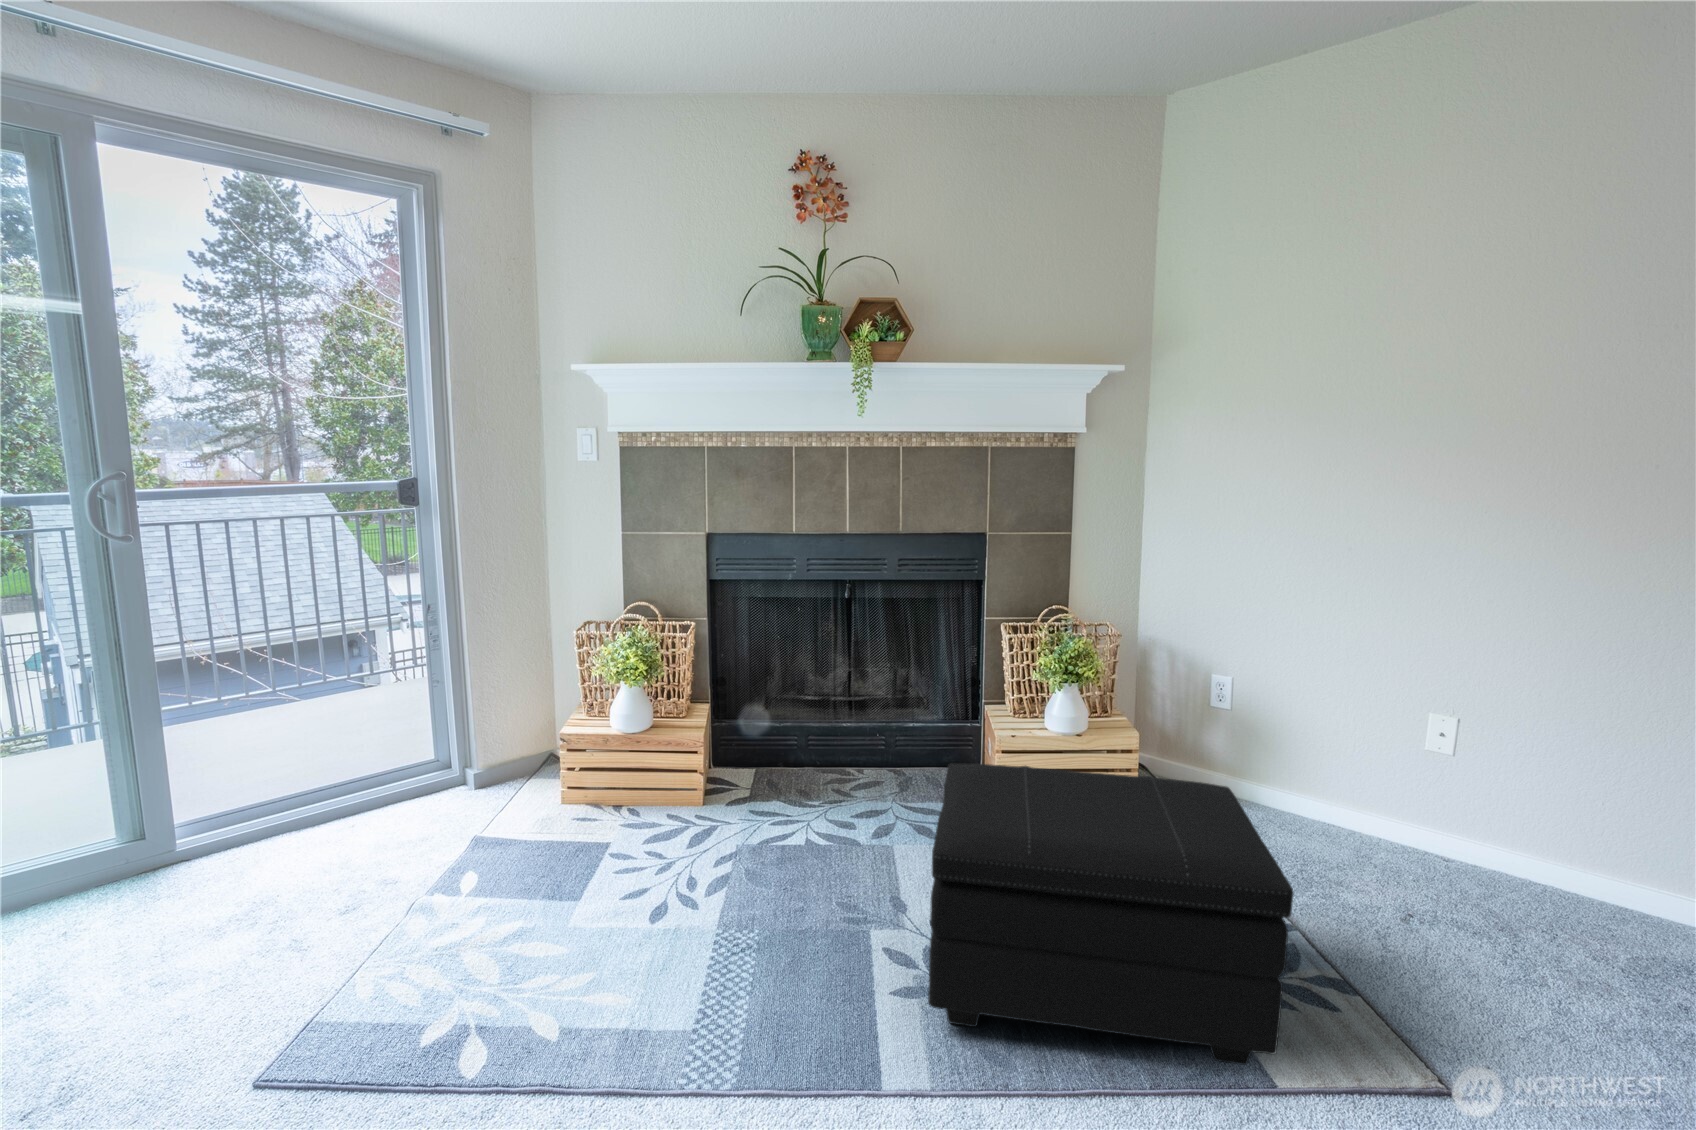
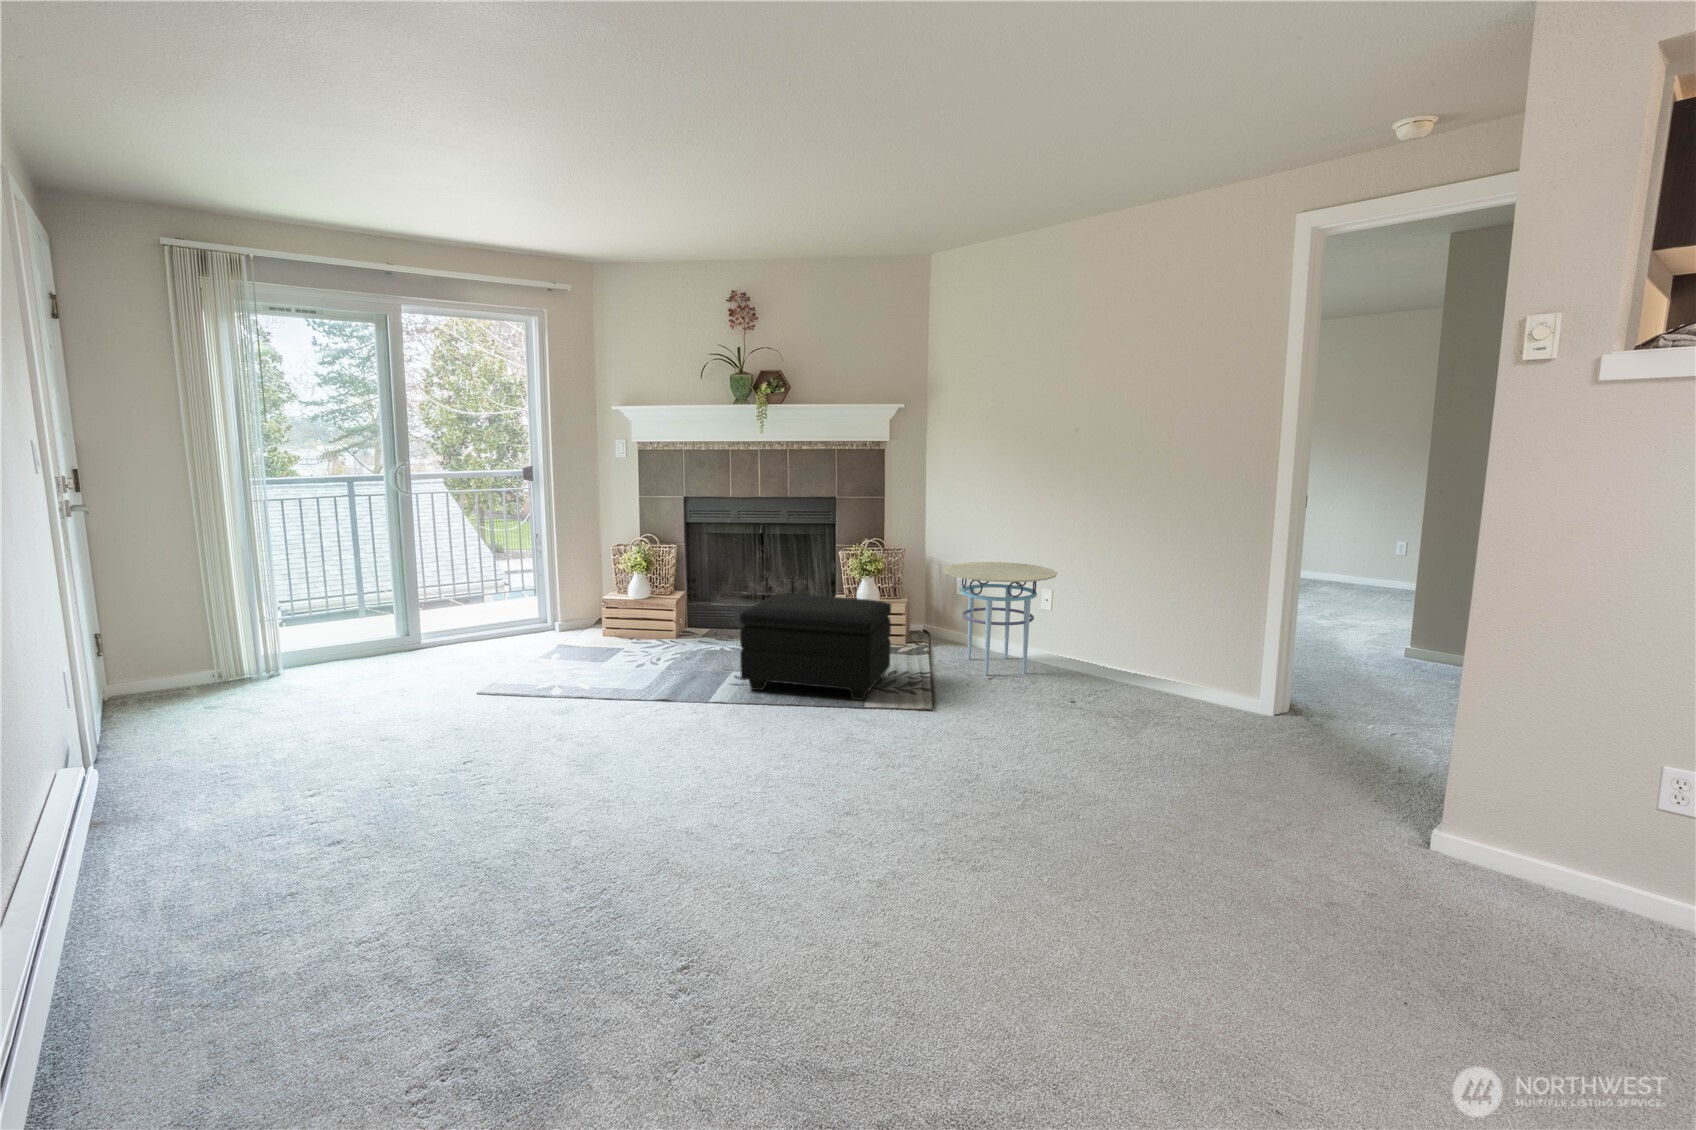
side table: none [1277,664,1559,924] -> present [943,562,1057,676]

